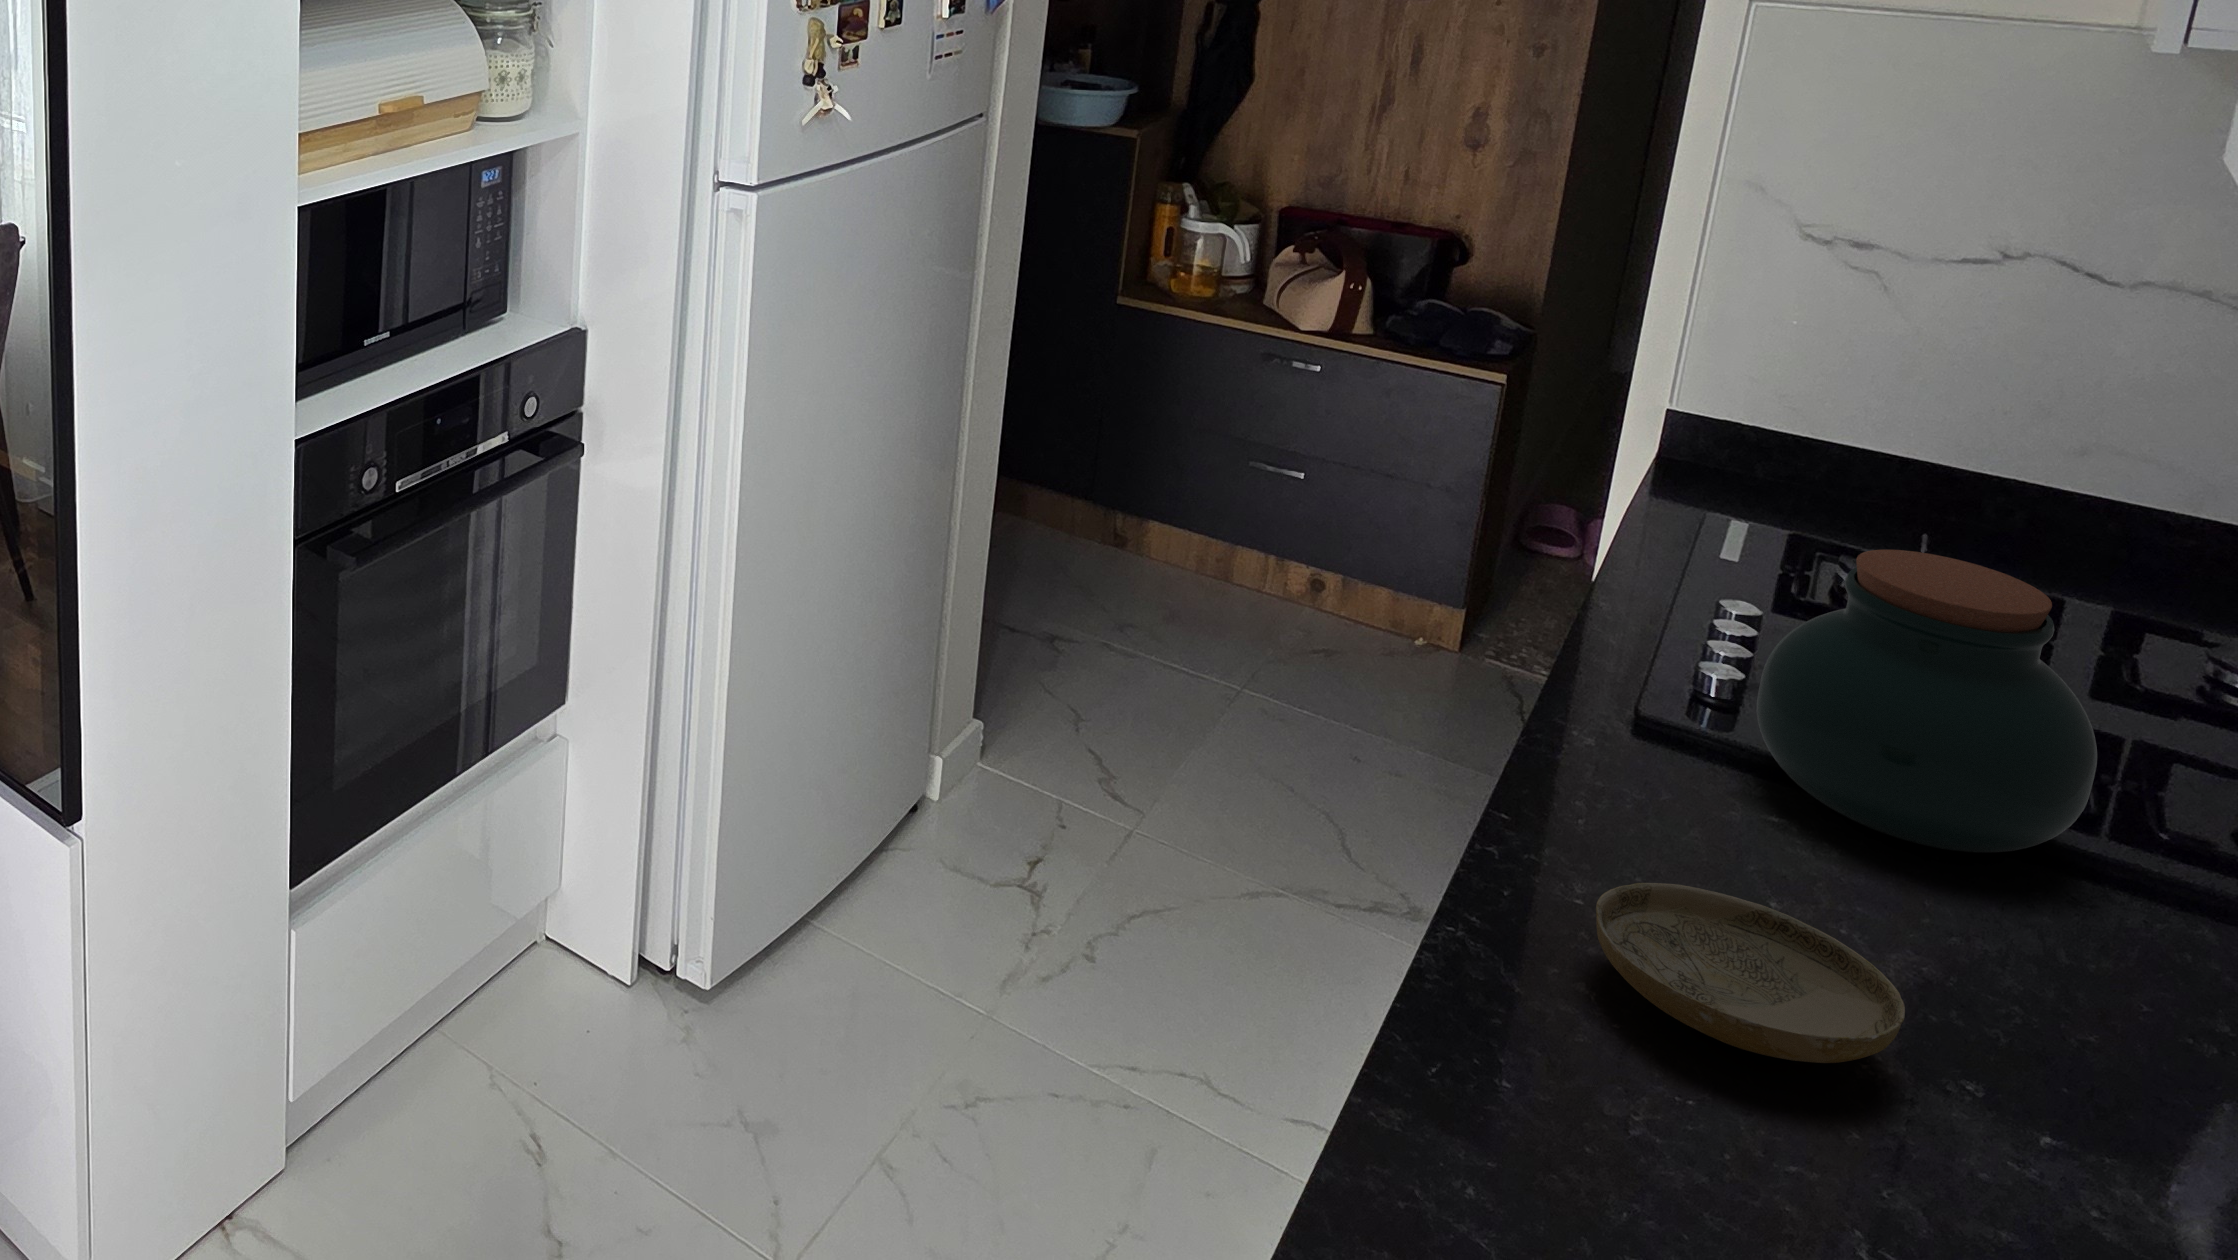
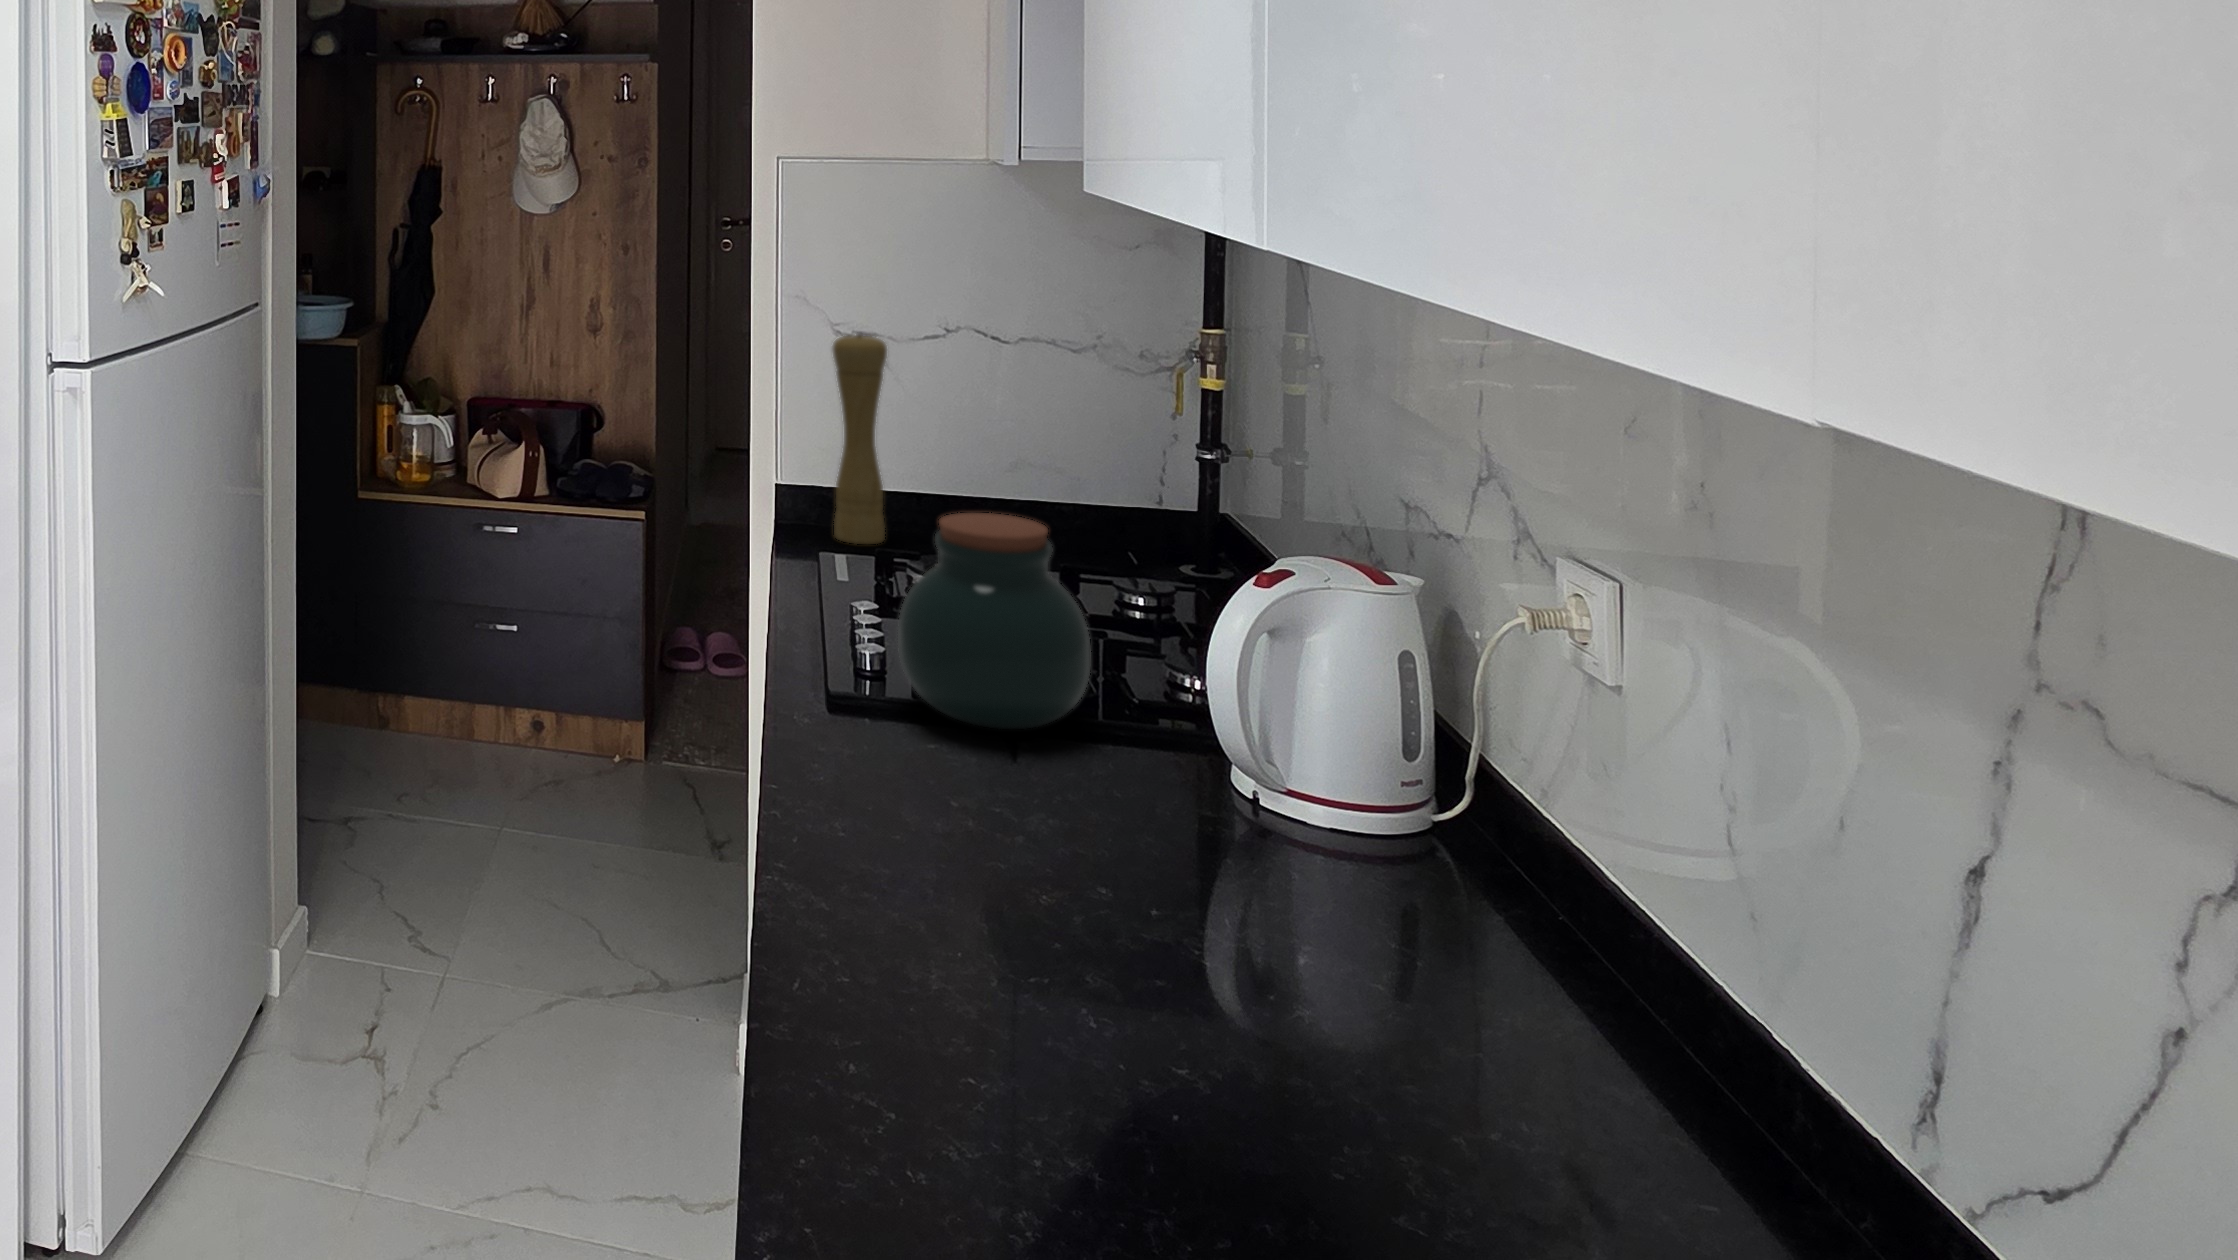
pepper mill: none [1737,243,1871,512] -> present [833,333,887,544]
ceramic bowl: present [1596,883,1905,1063] -> none [852,775,1043,880]

